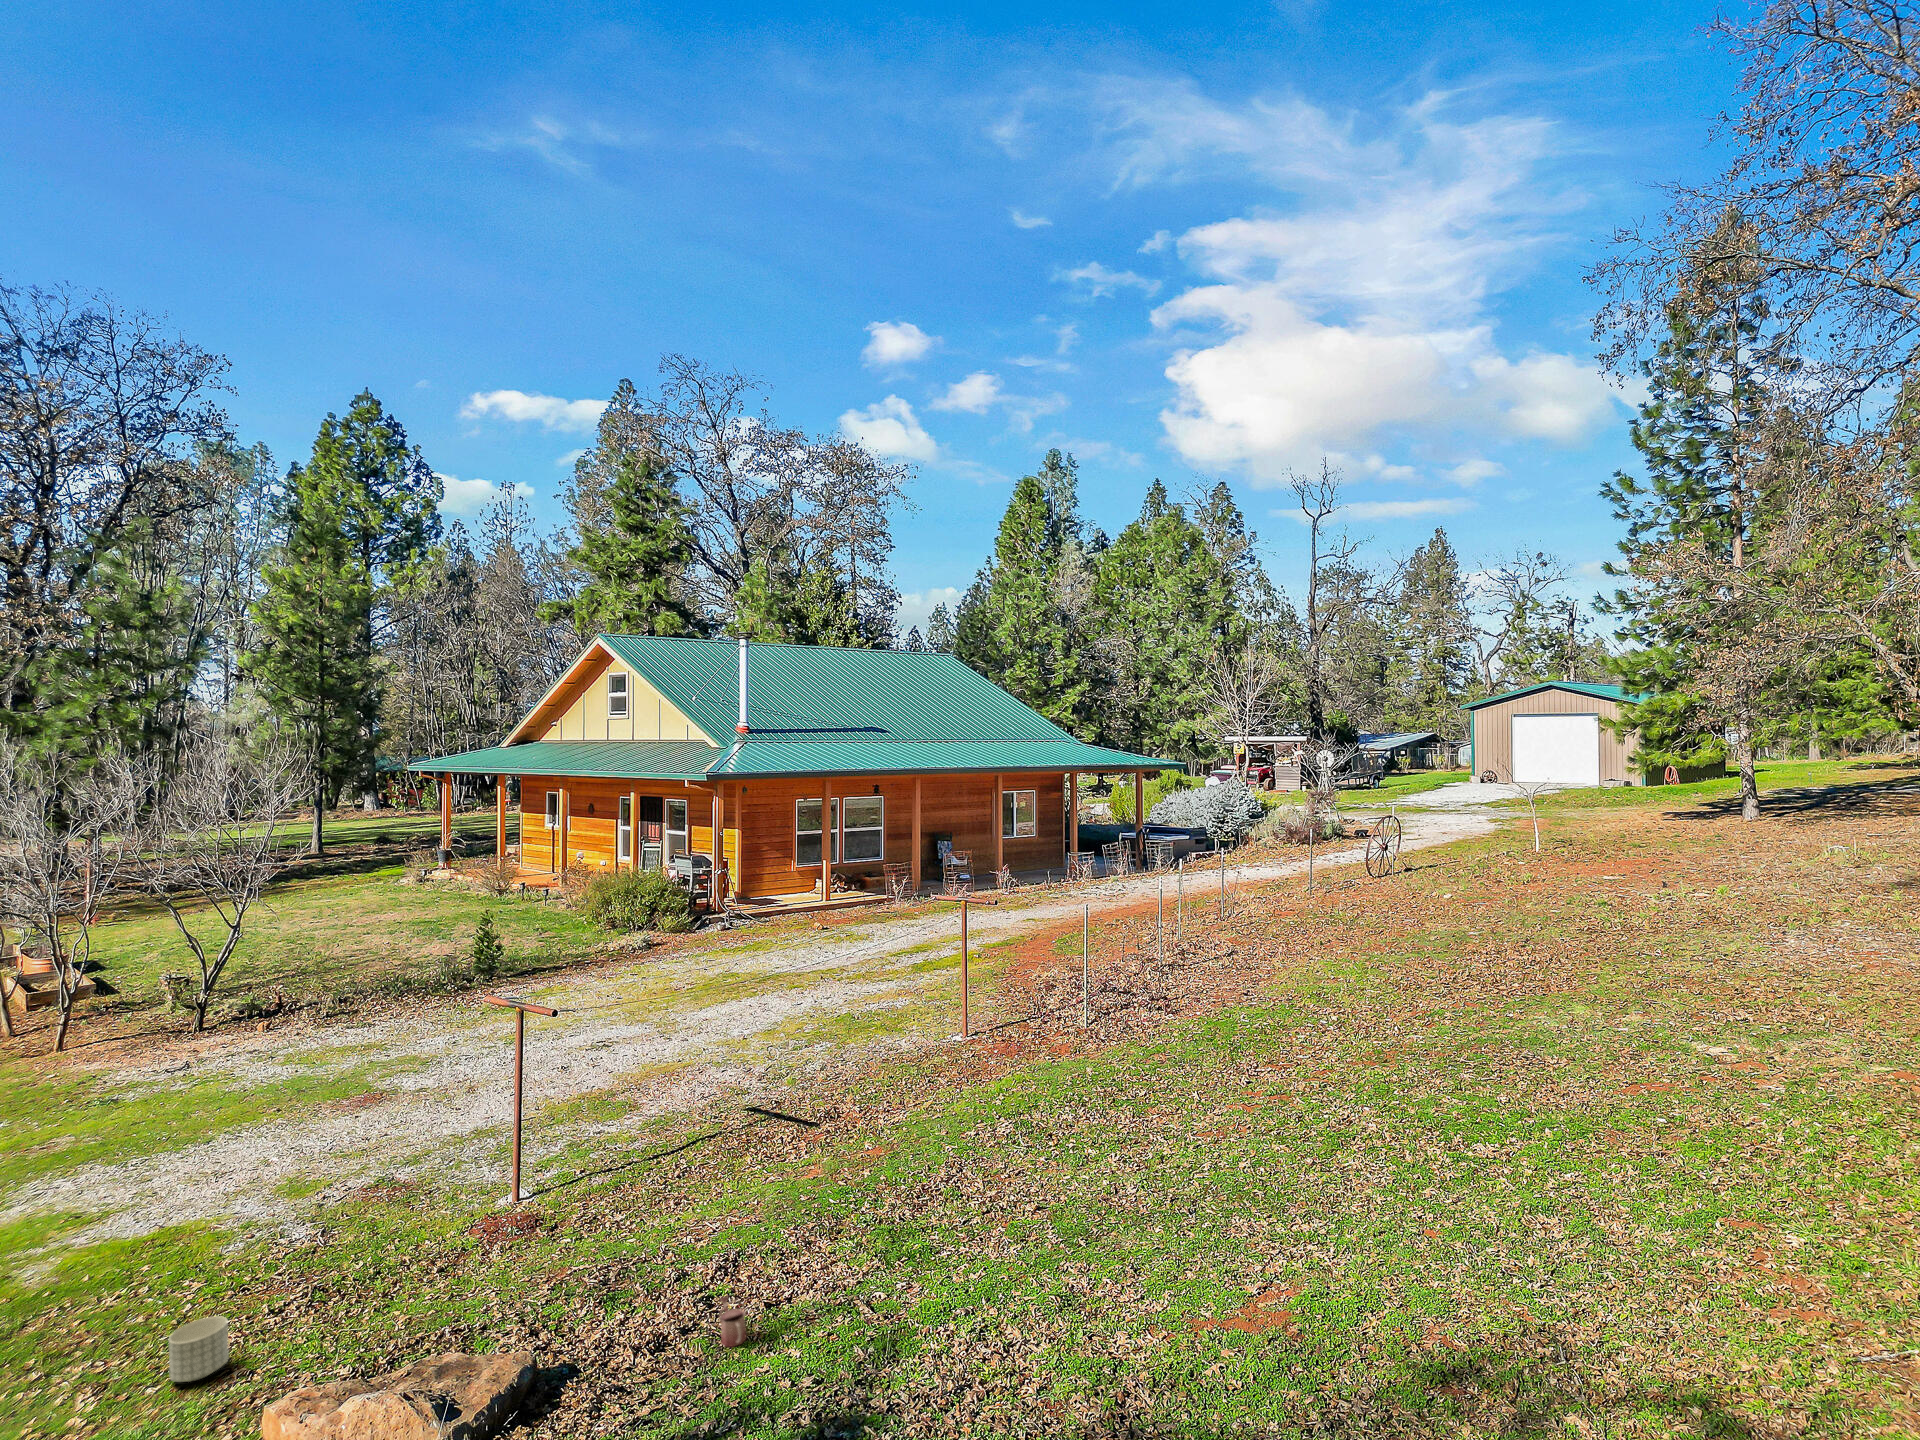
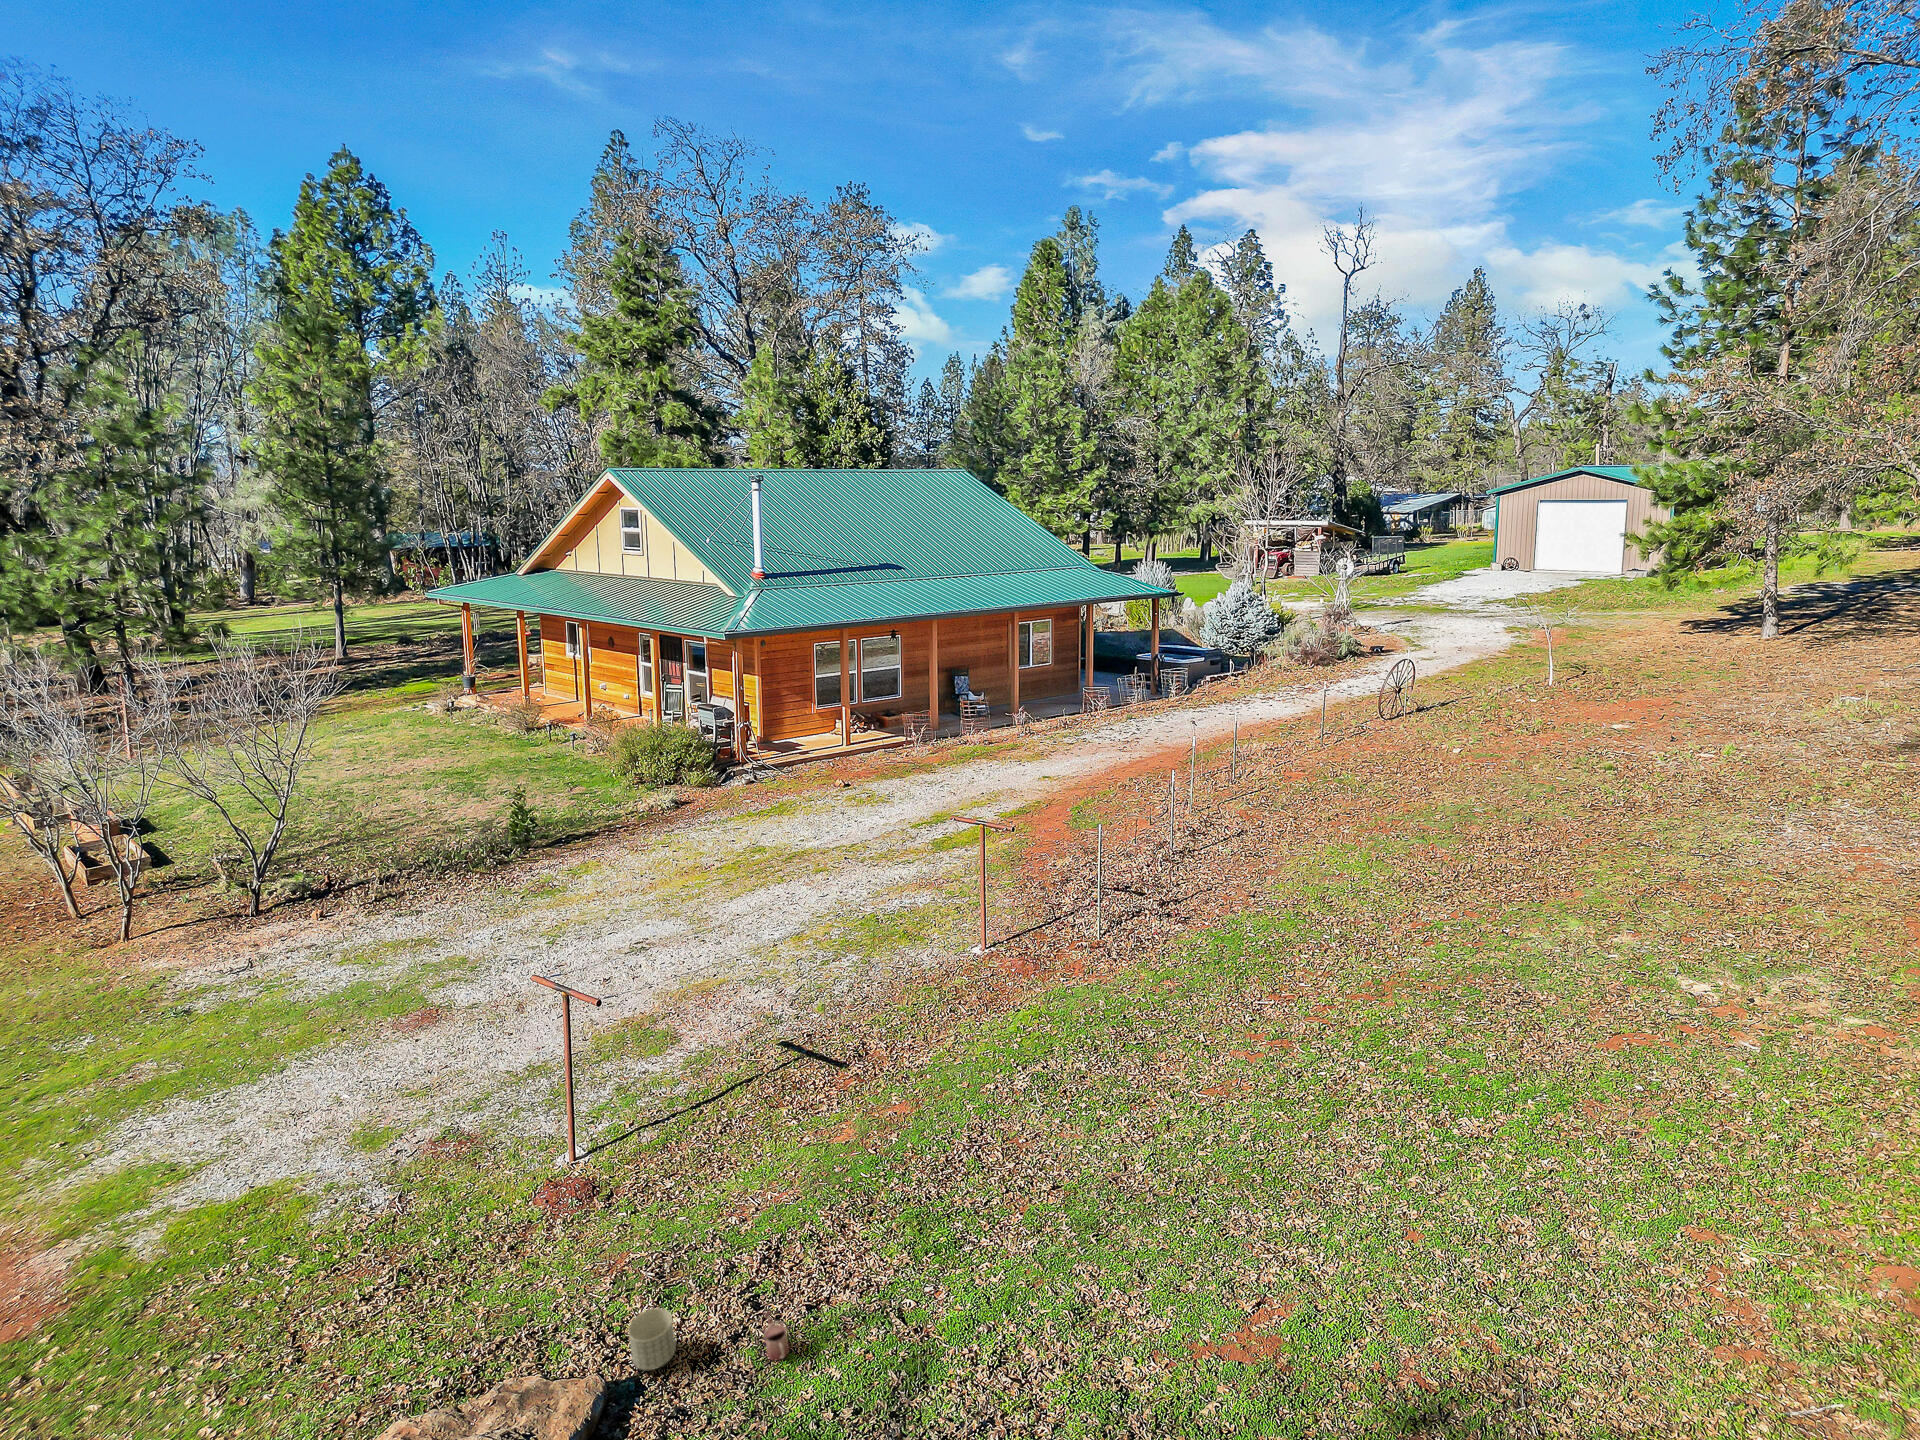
planter: present [169,1316,229,1382] -> present [628,1308,676,1370]

